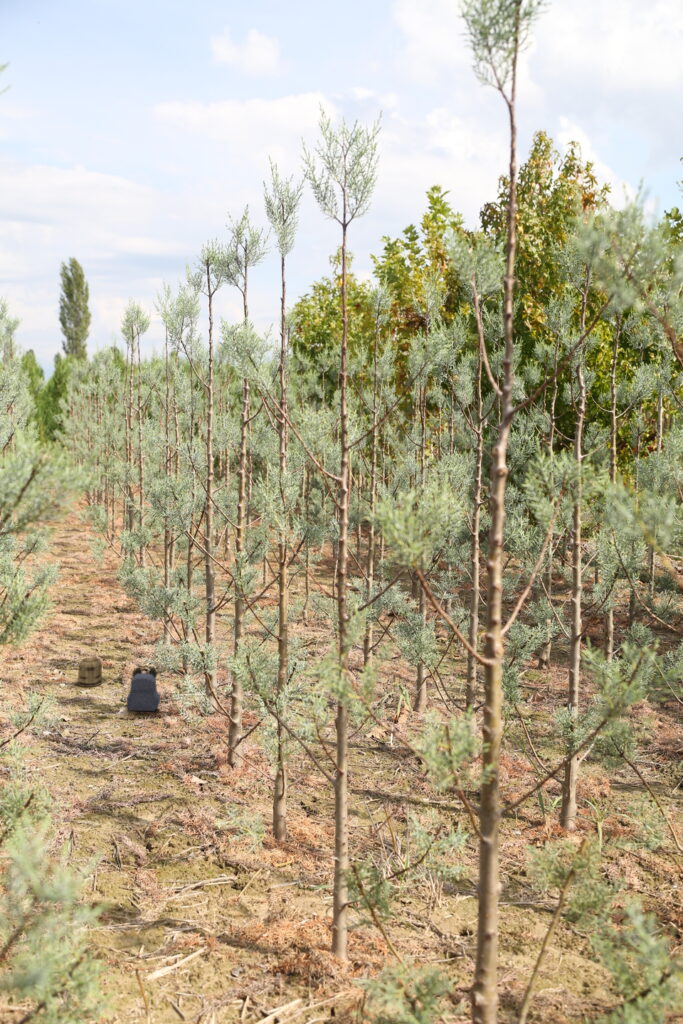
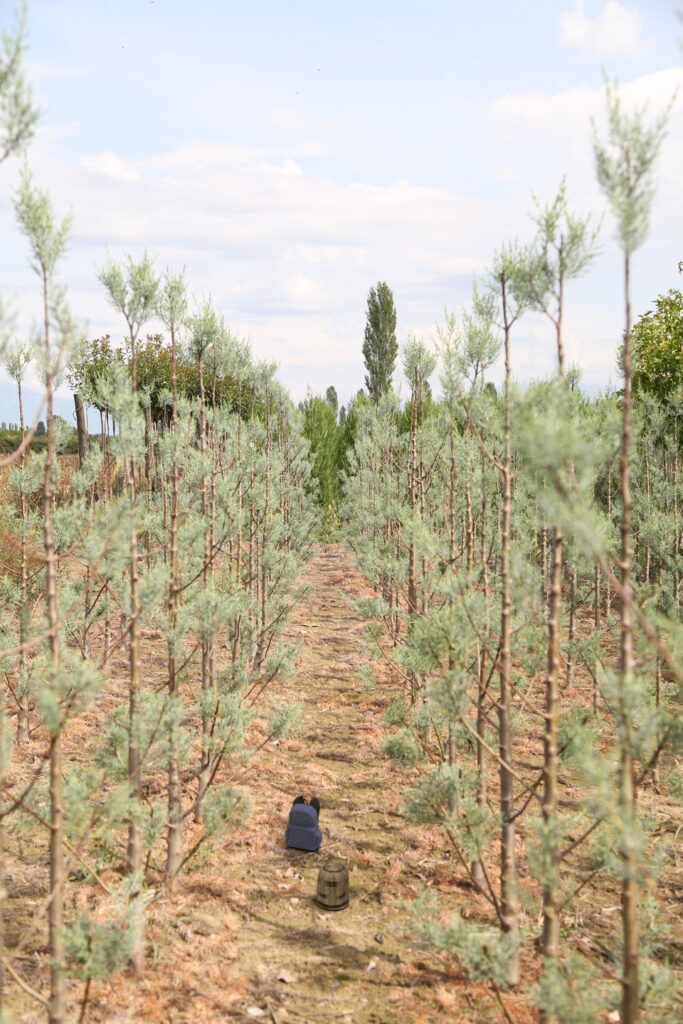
backpack: present [127,668,160,711] -> present [285,795,322,851]

